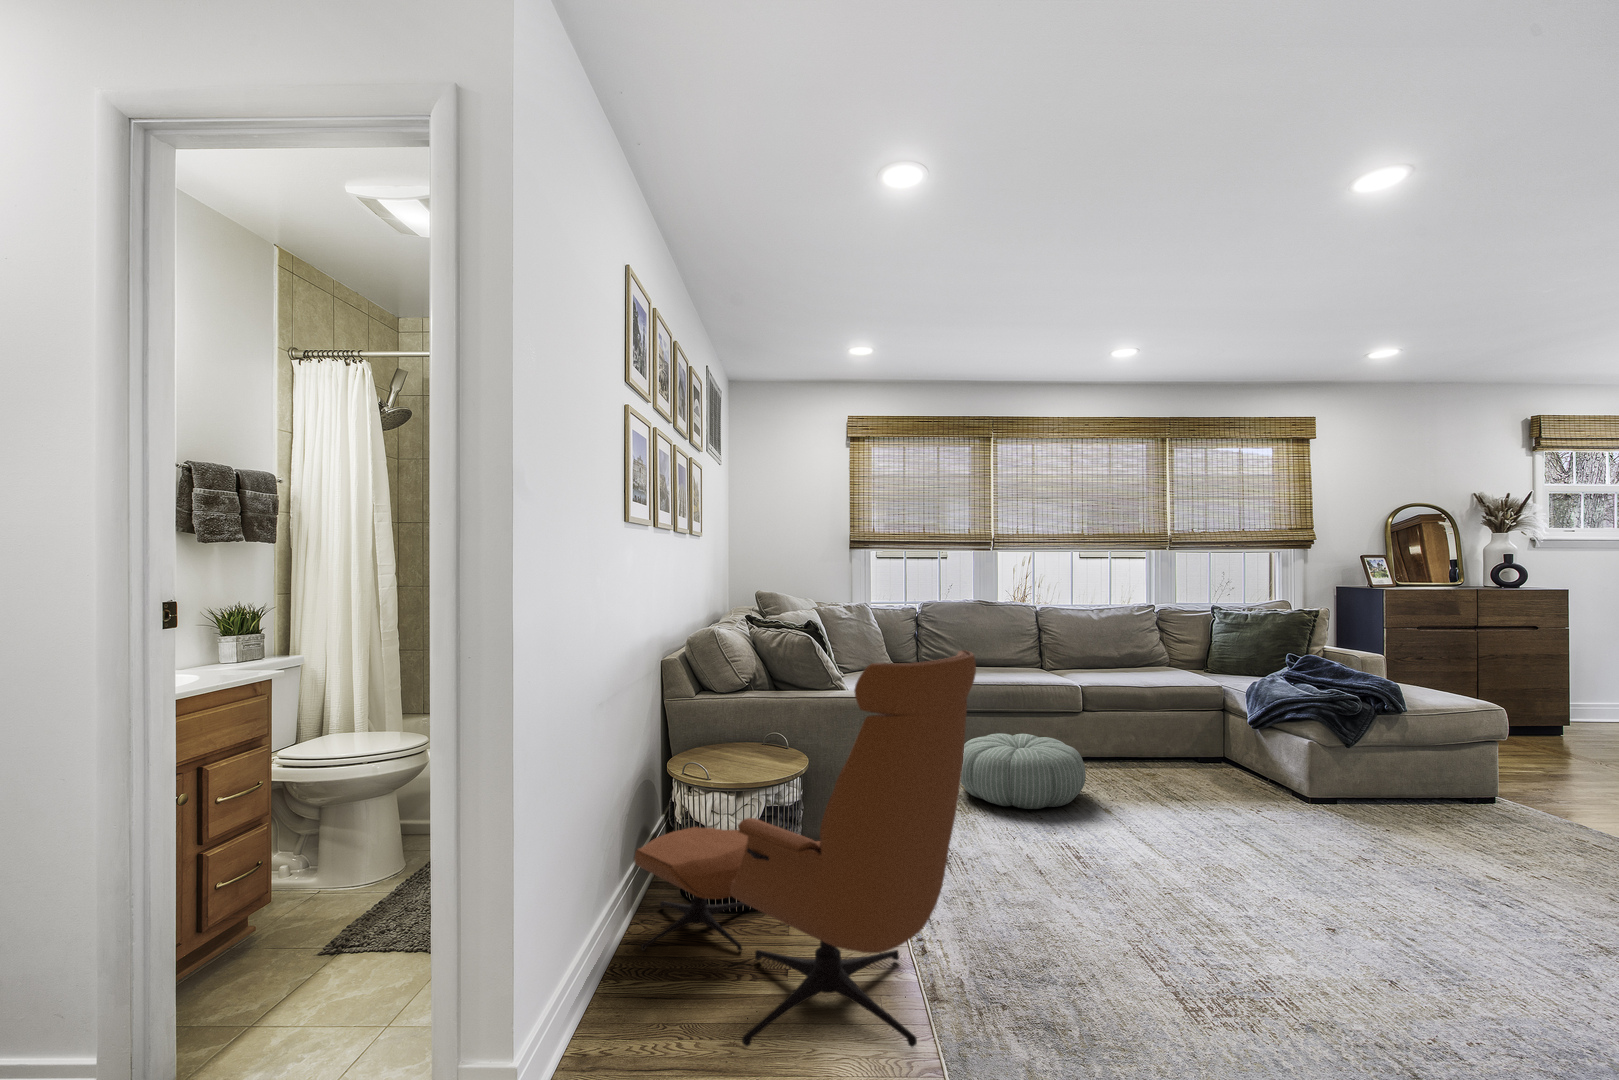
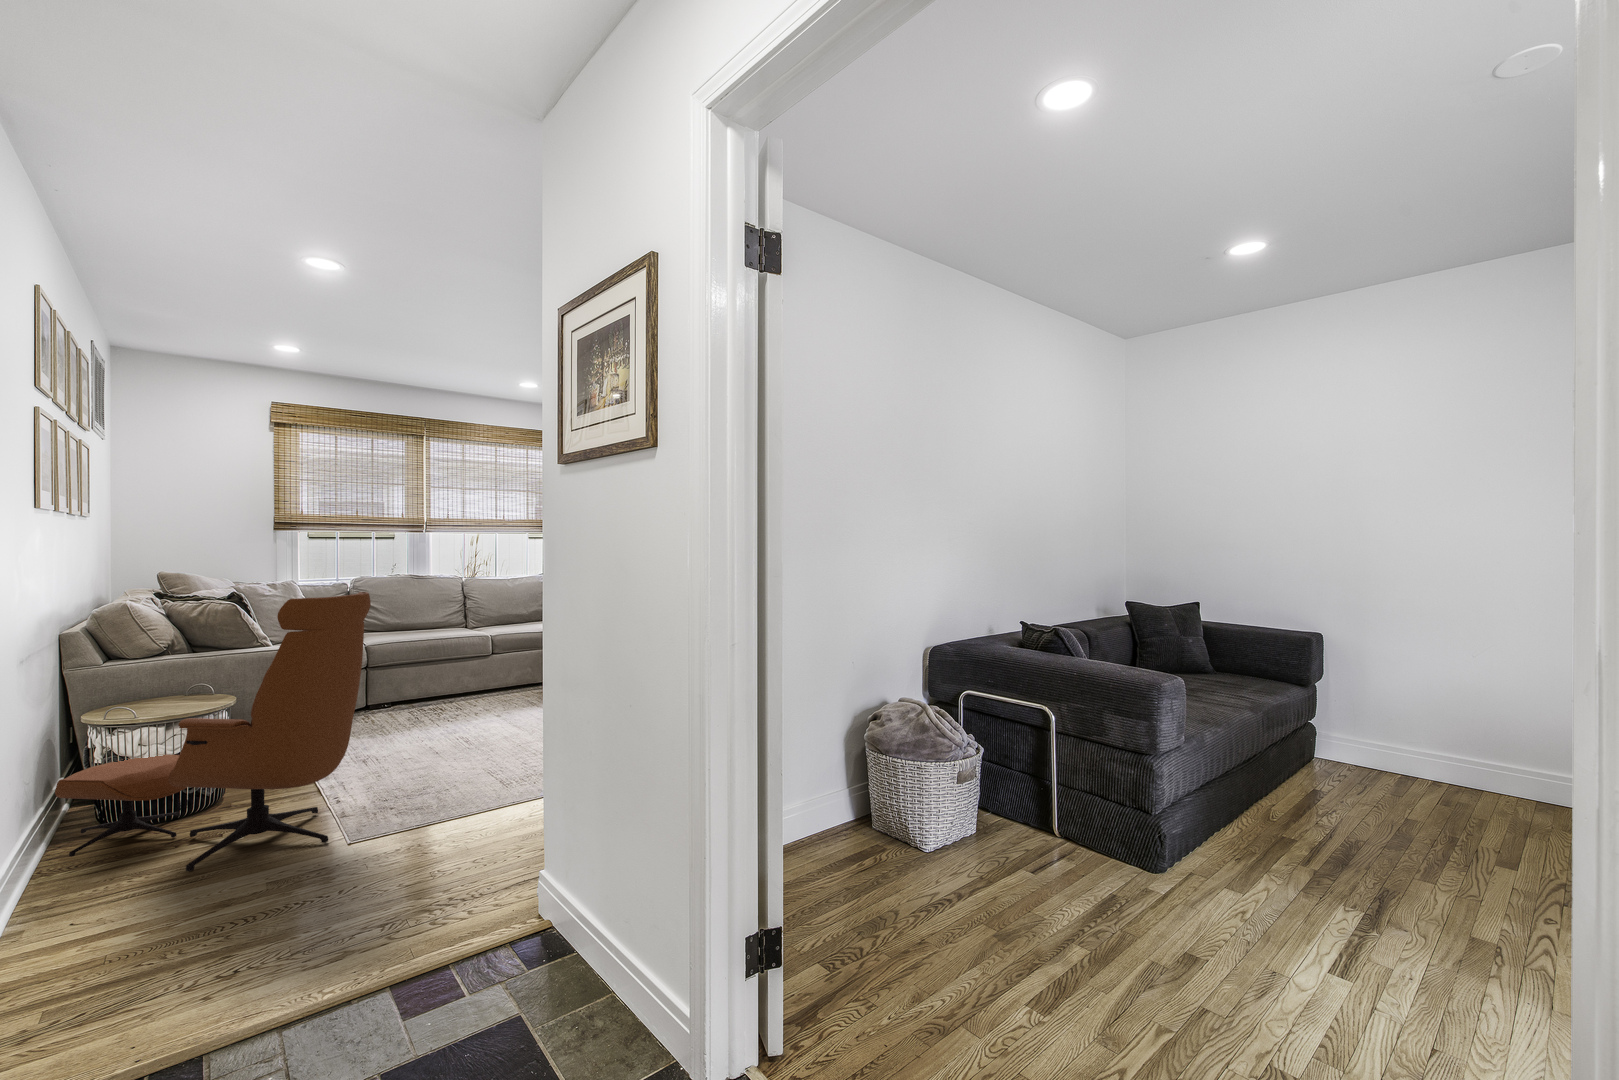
pouf: present [960,733,1086,809] -> none [382,674,488,727]

